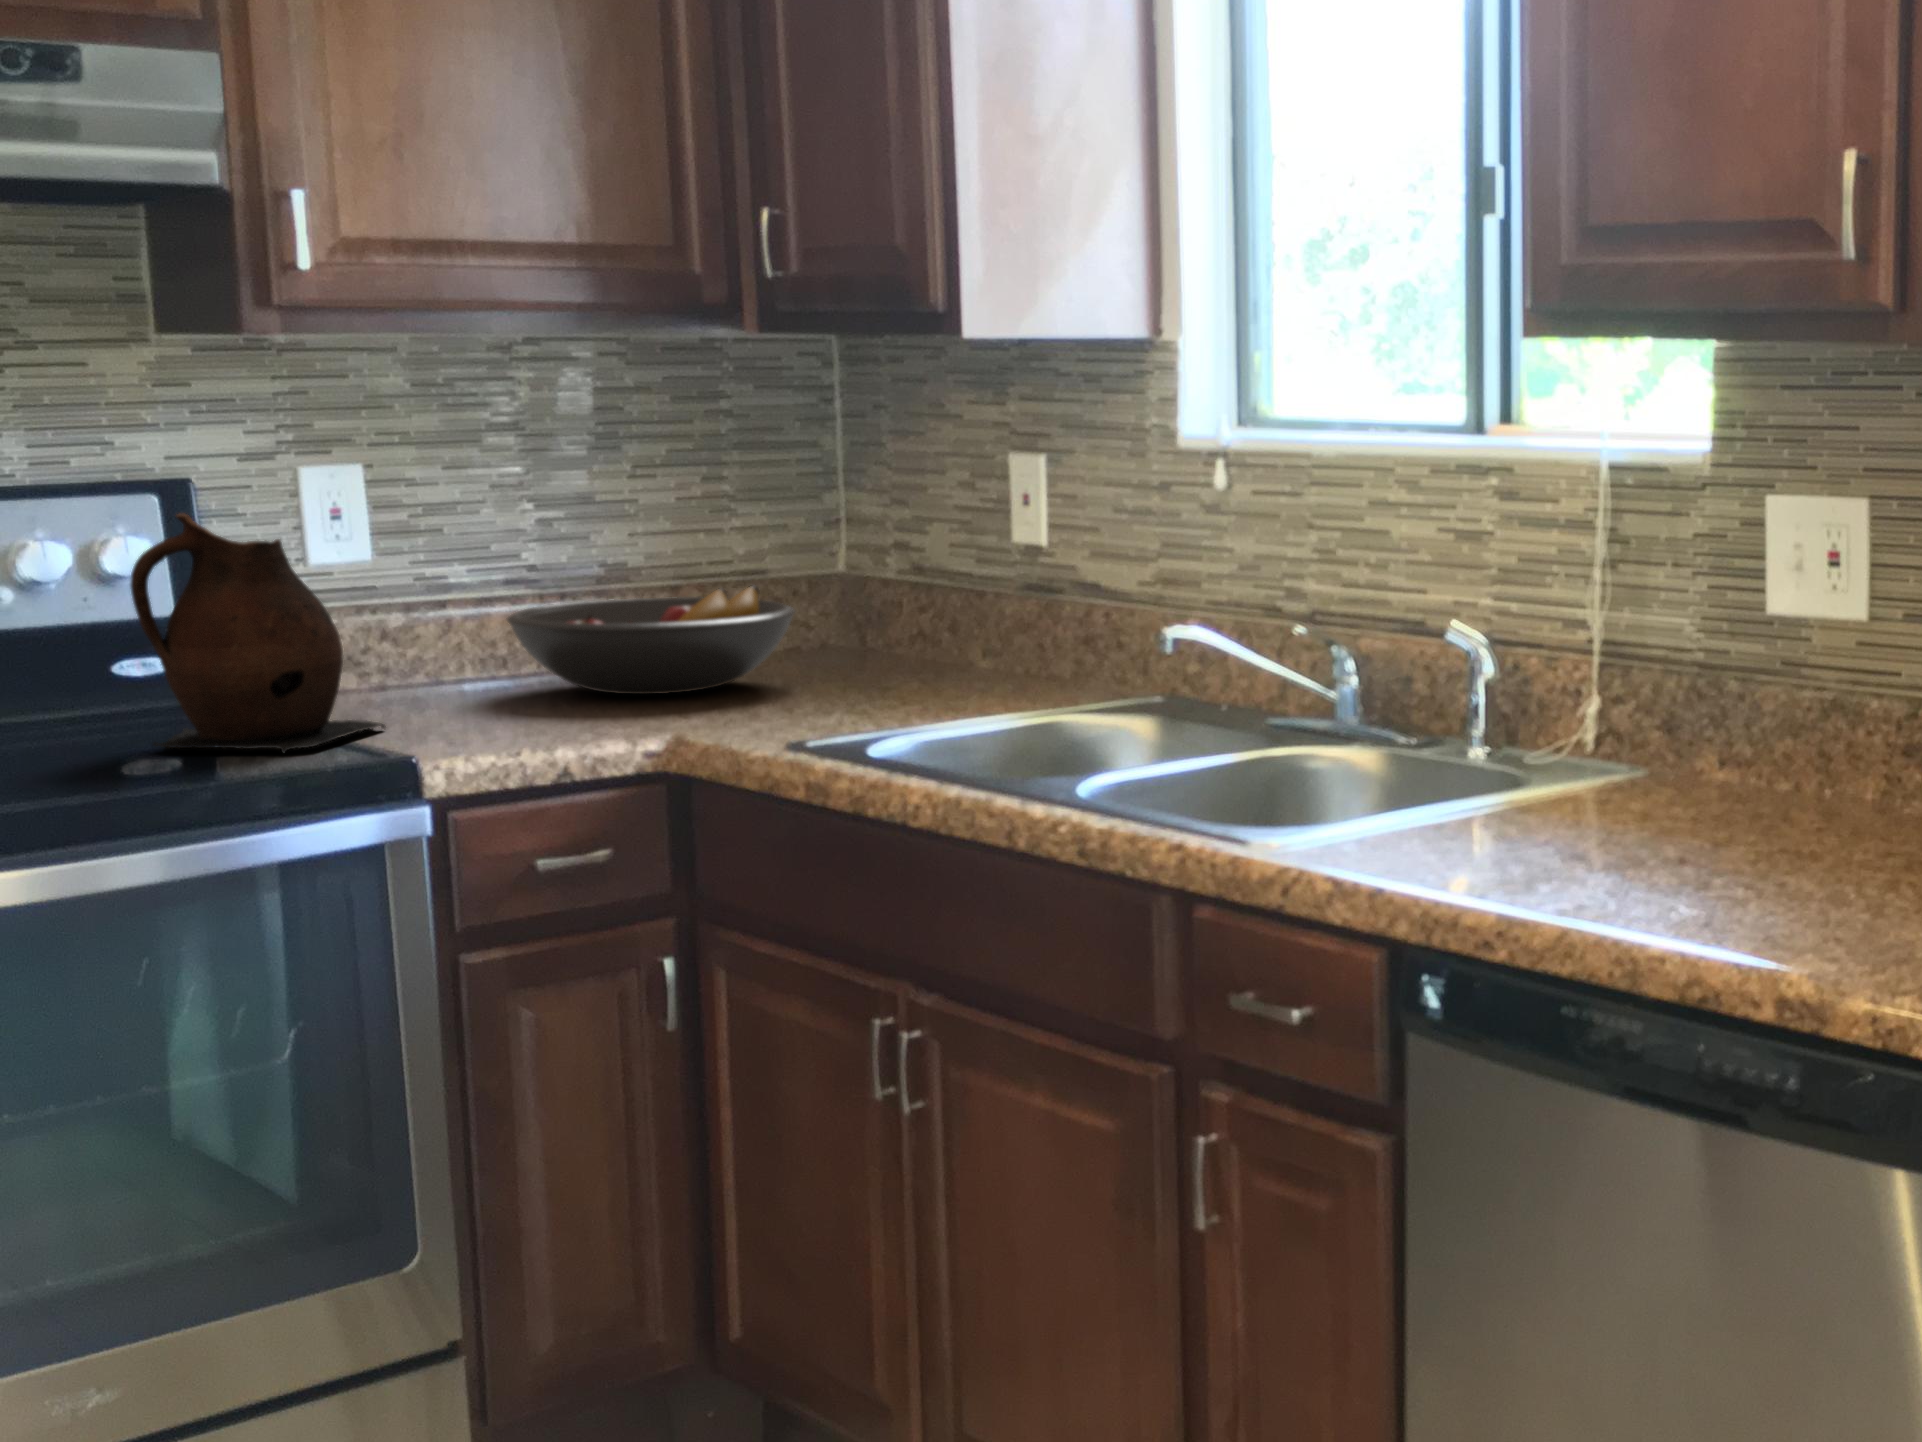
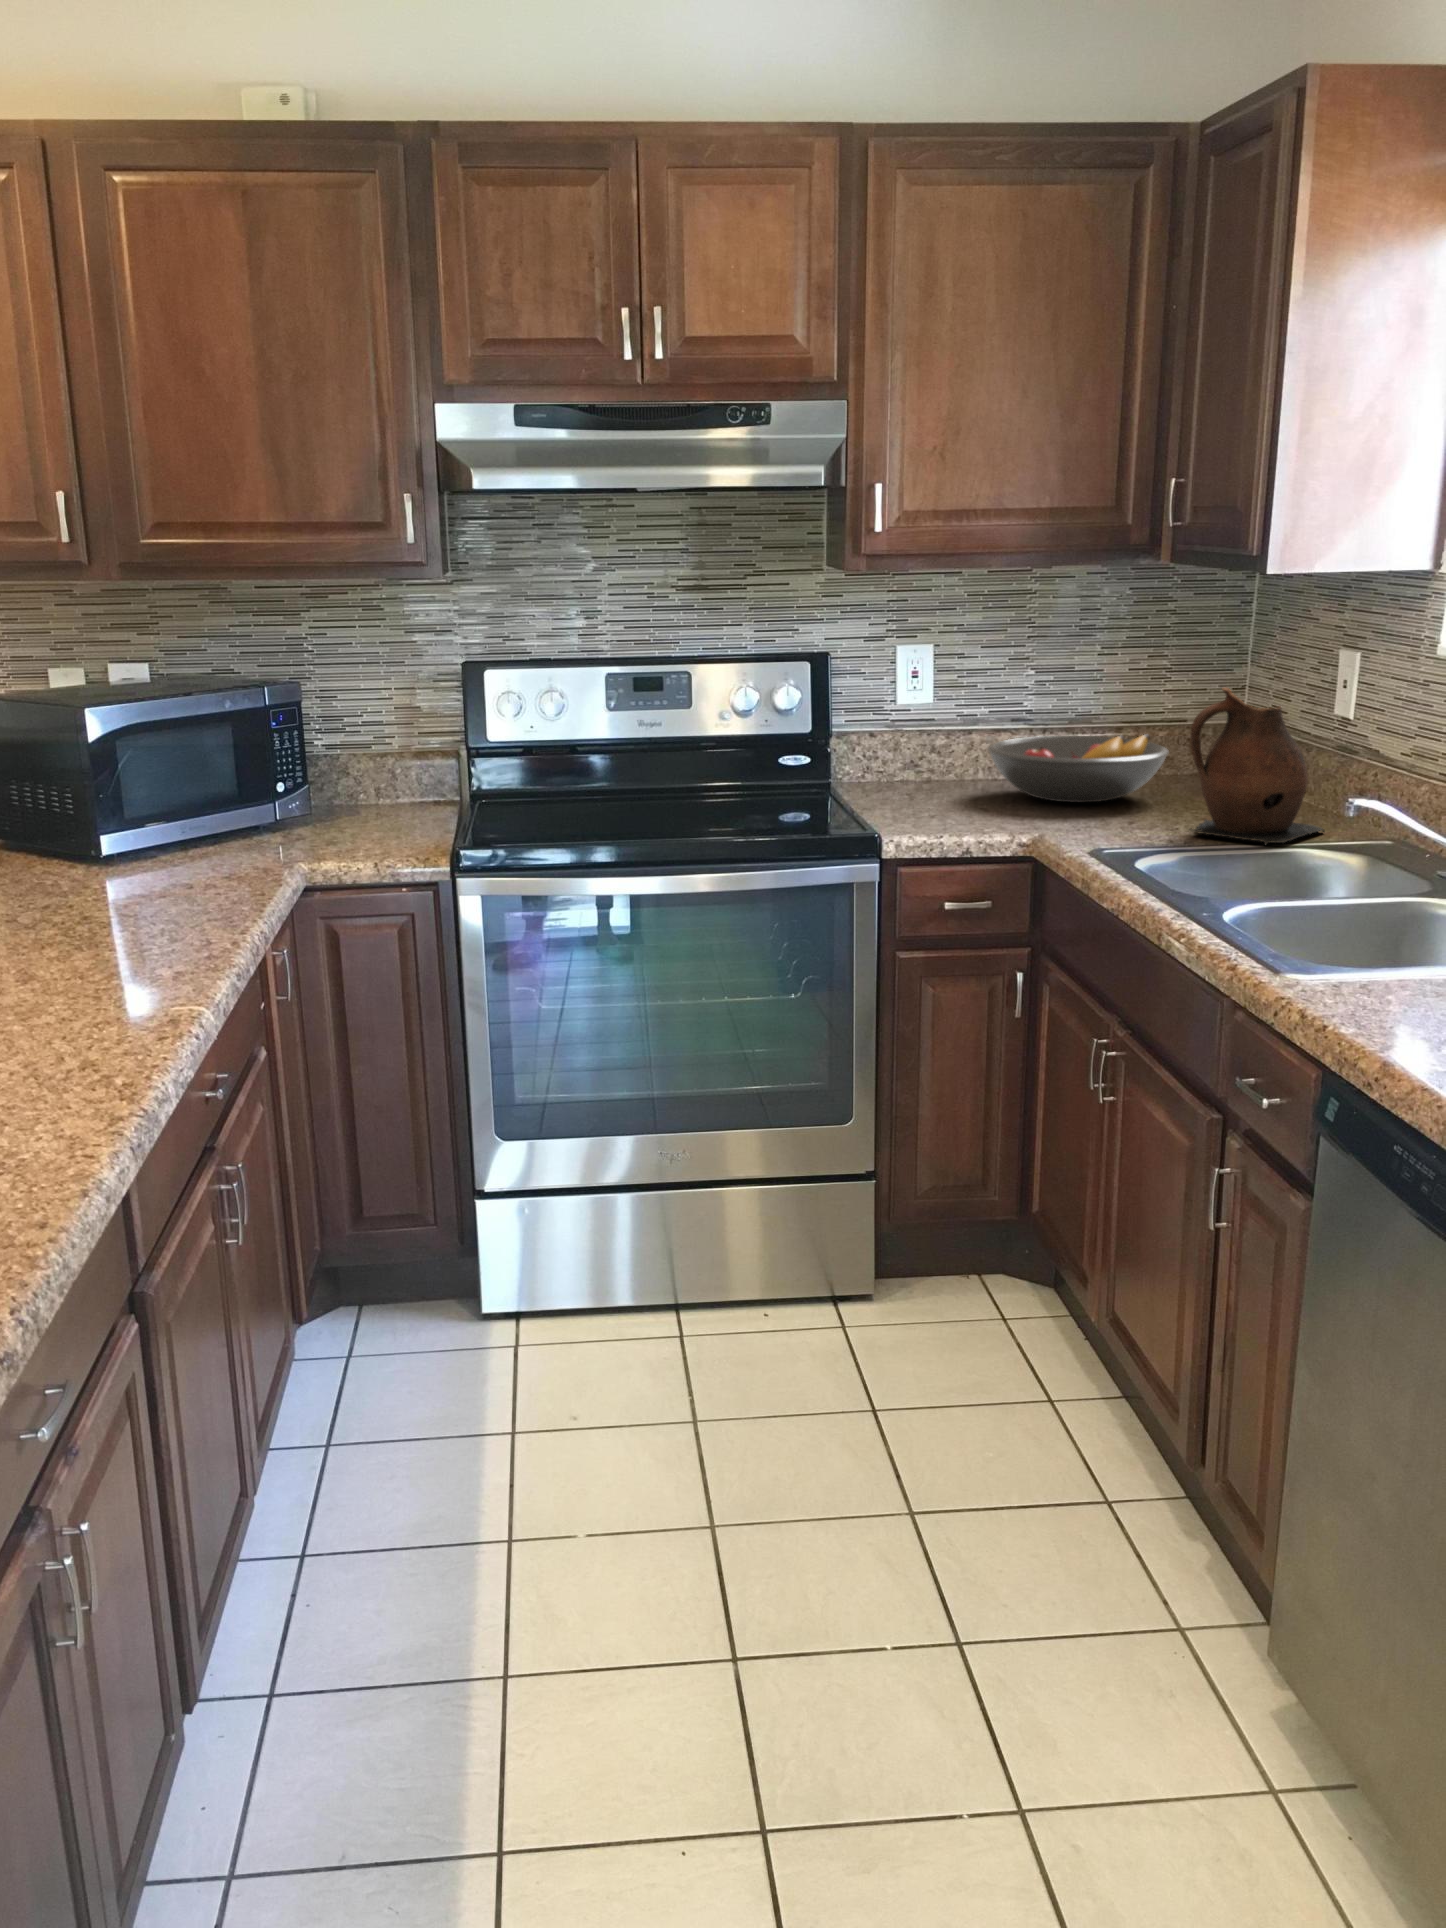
ceramic pitcher: present [130,514,385,753] -> present [1190,688,1325,845]

